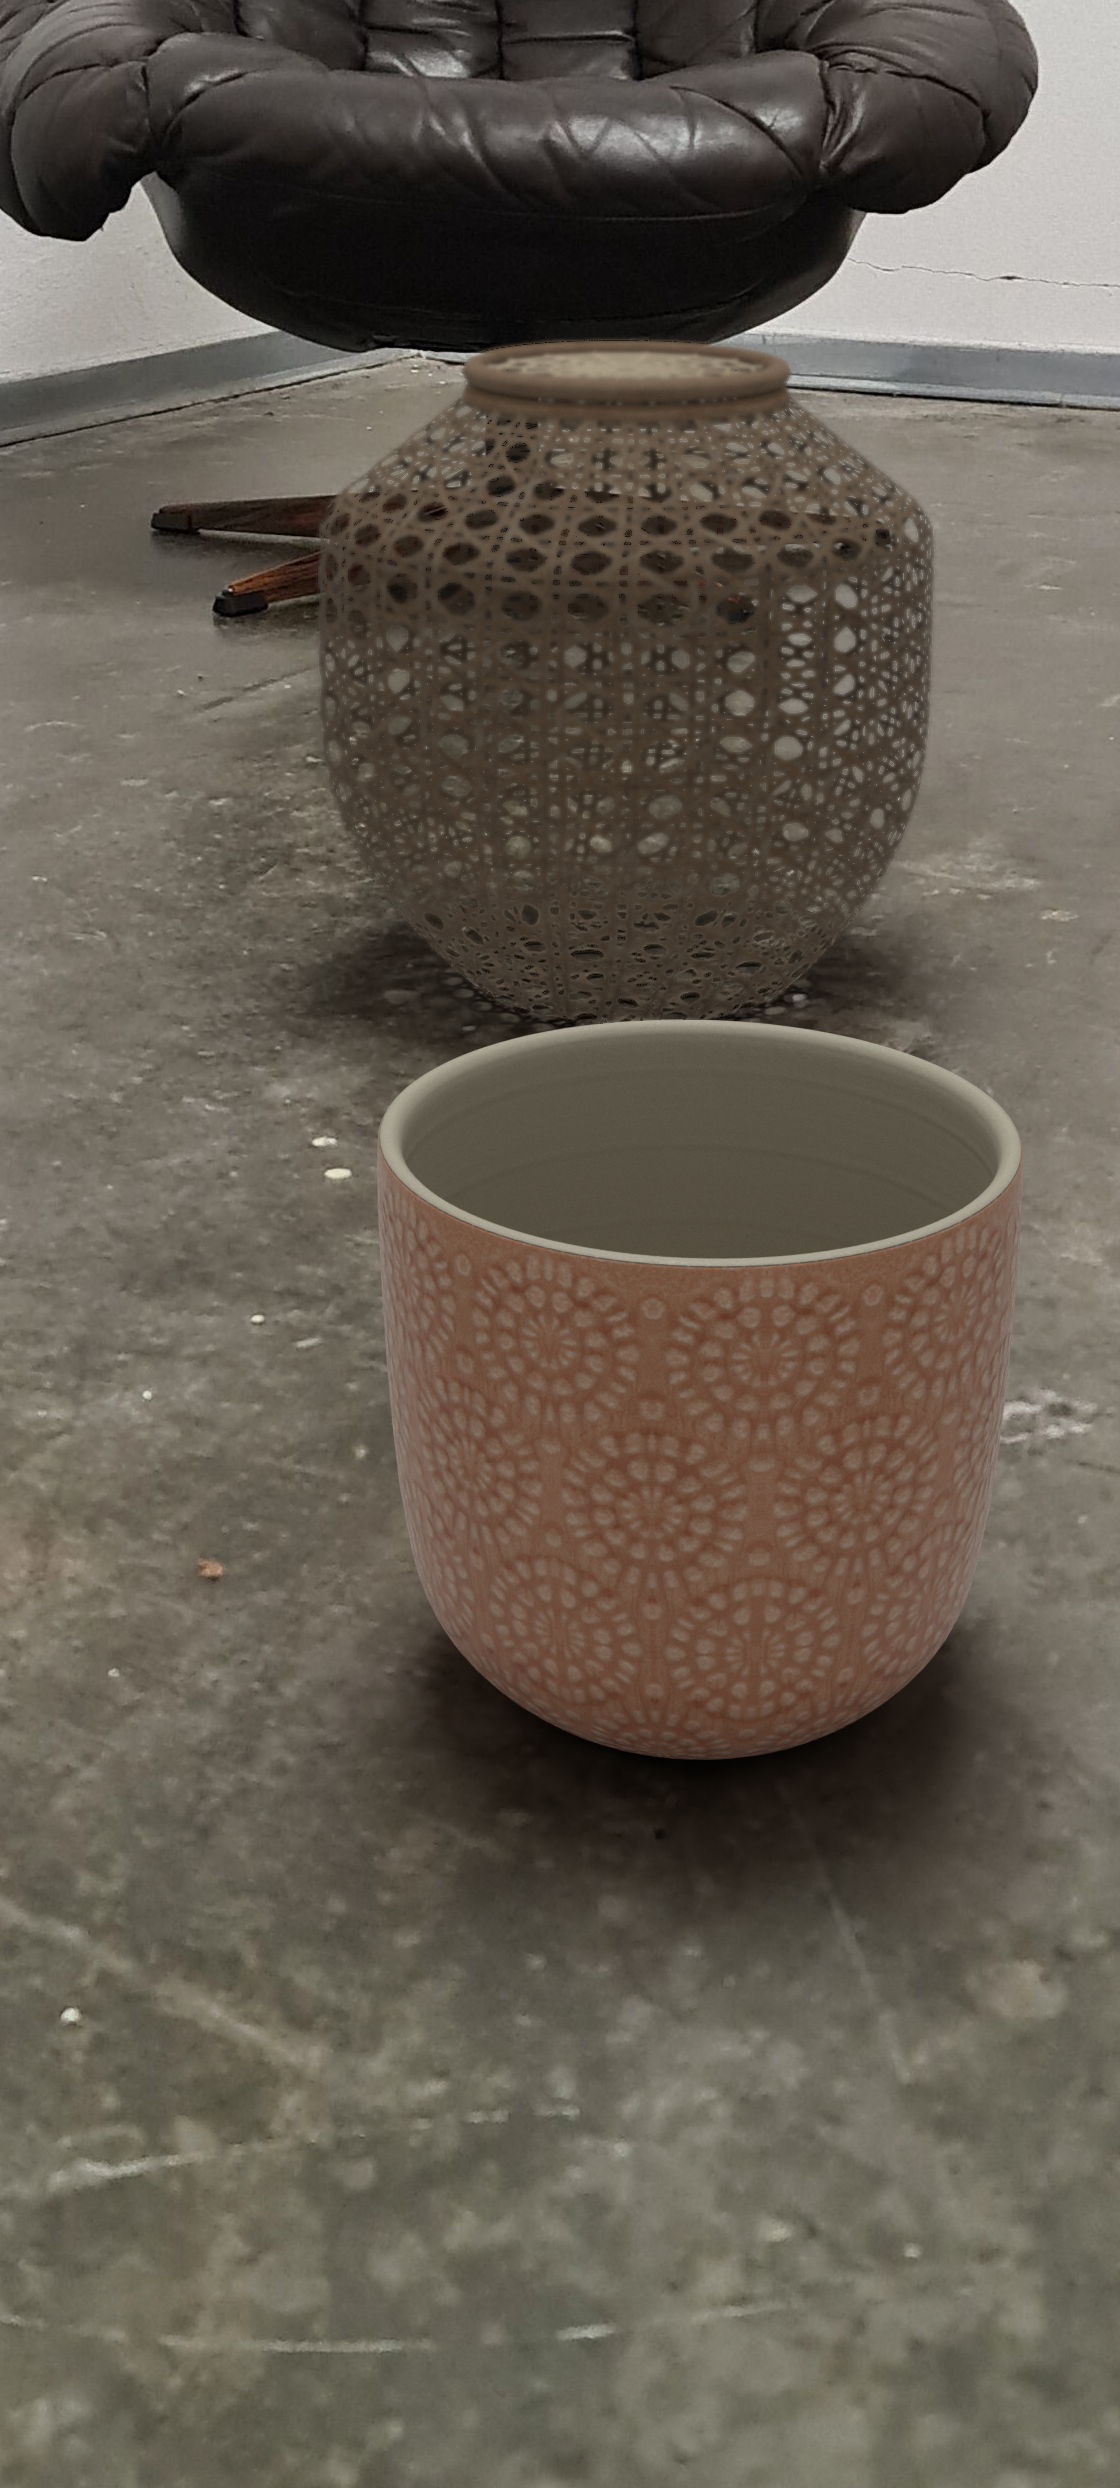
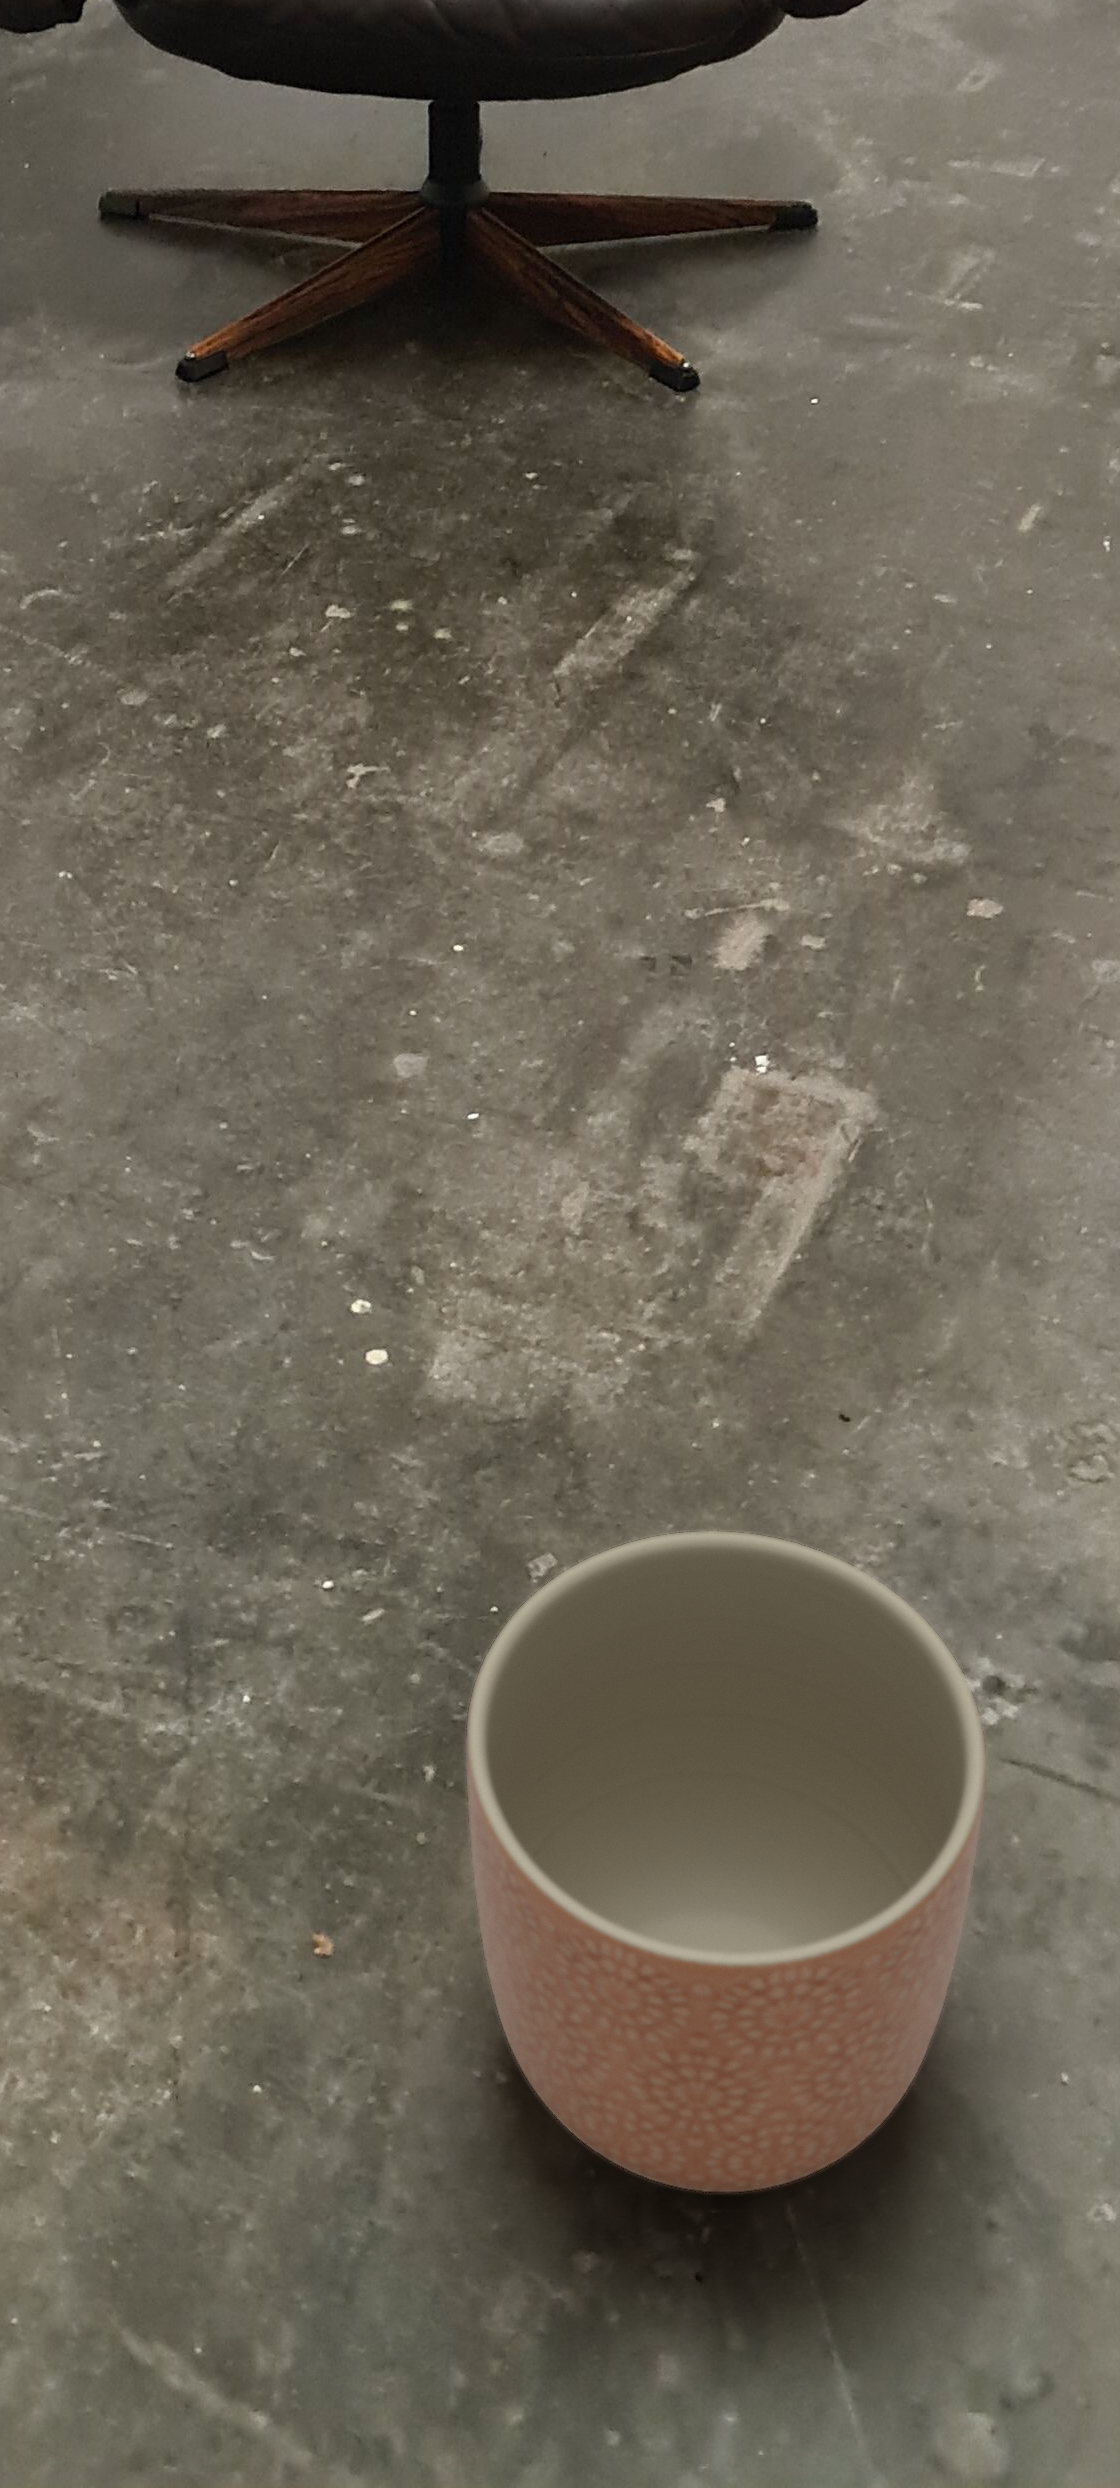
woven basket: present [318,341,933,1024] -> none [327,479,889,1116]

